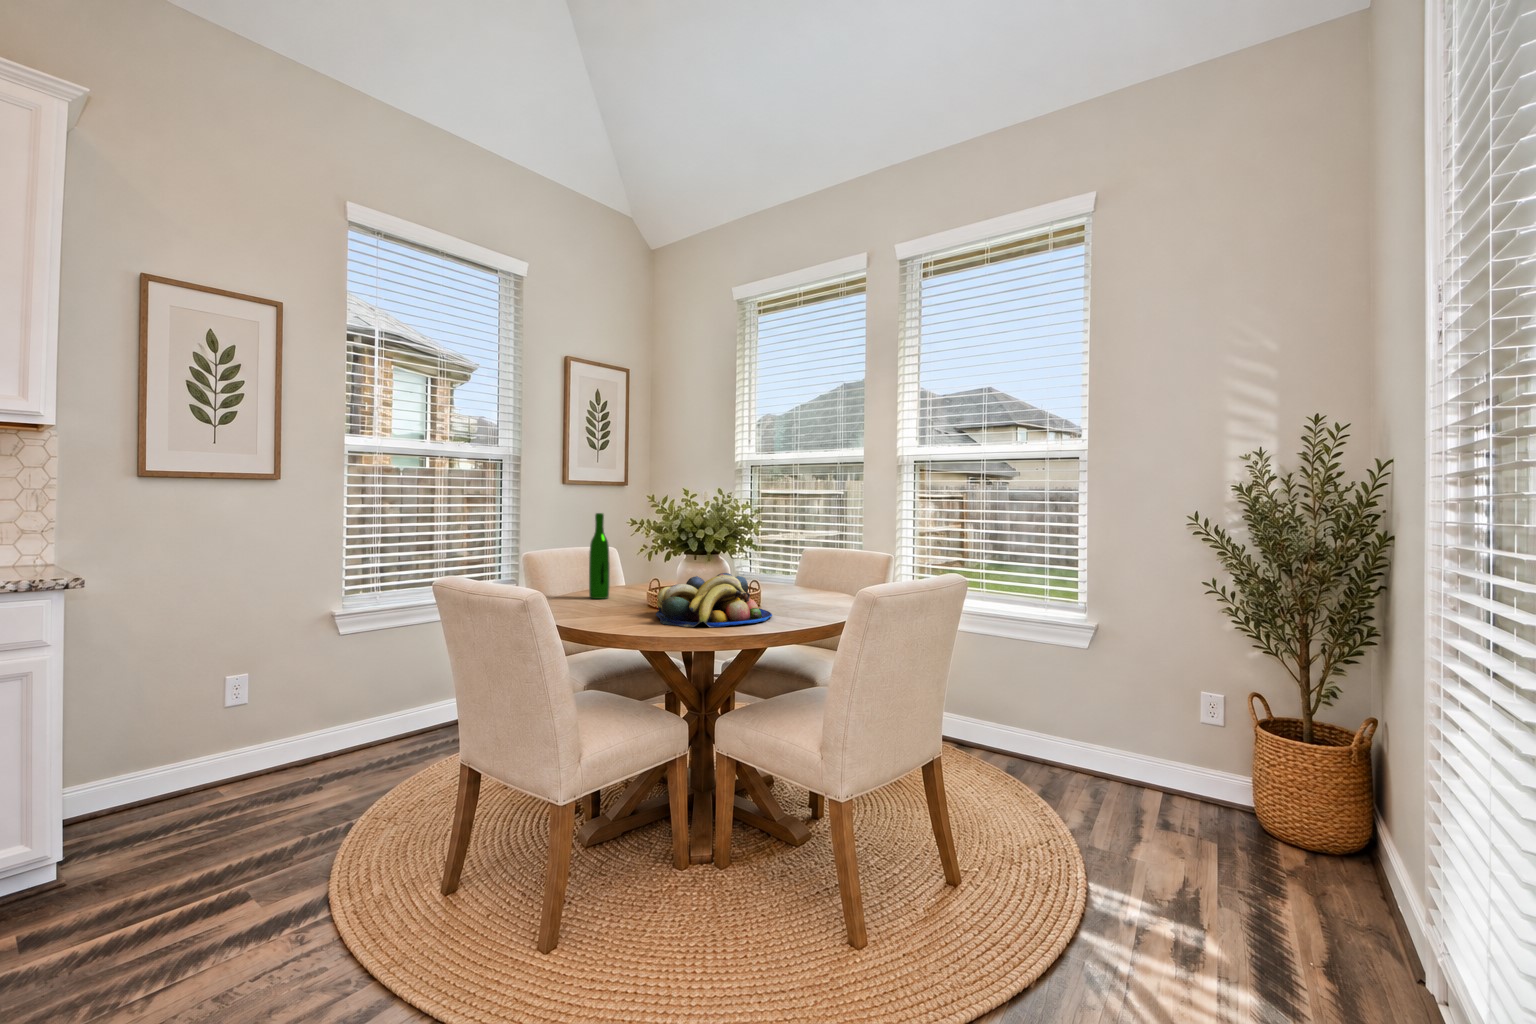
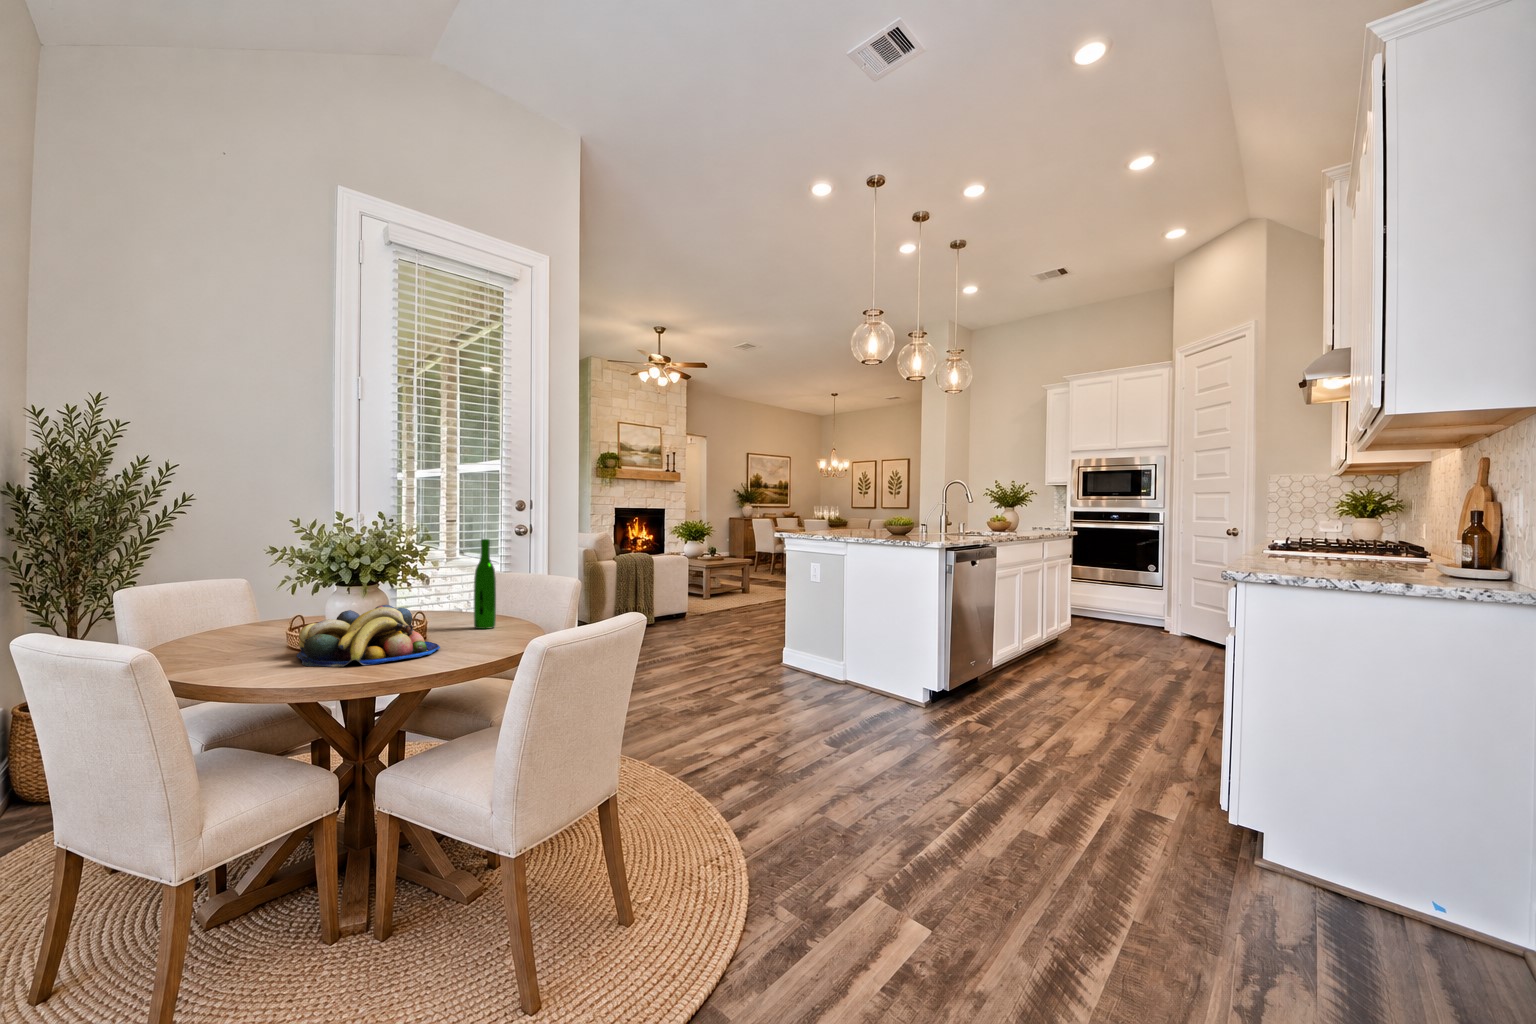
wine bottle: present [589,513,610,599] -> present [474,539,496,629]

